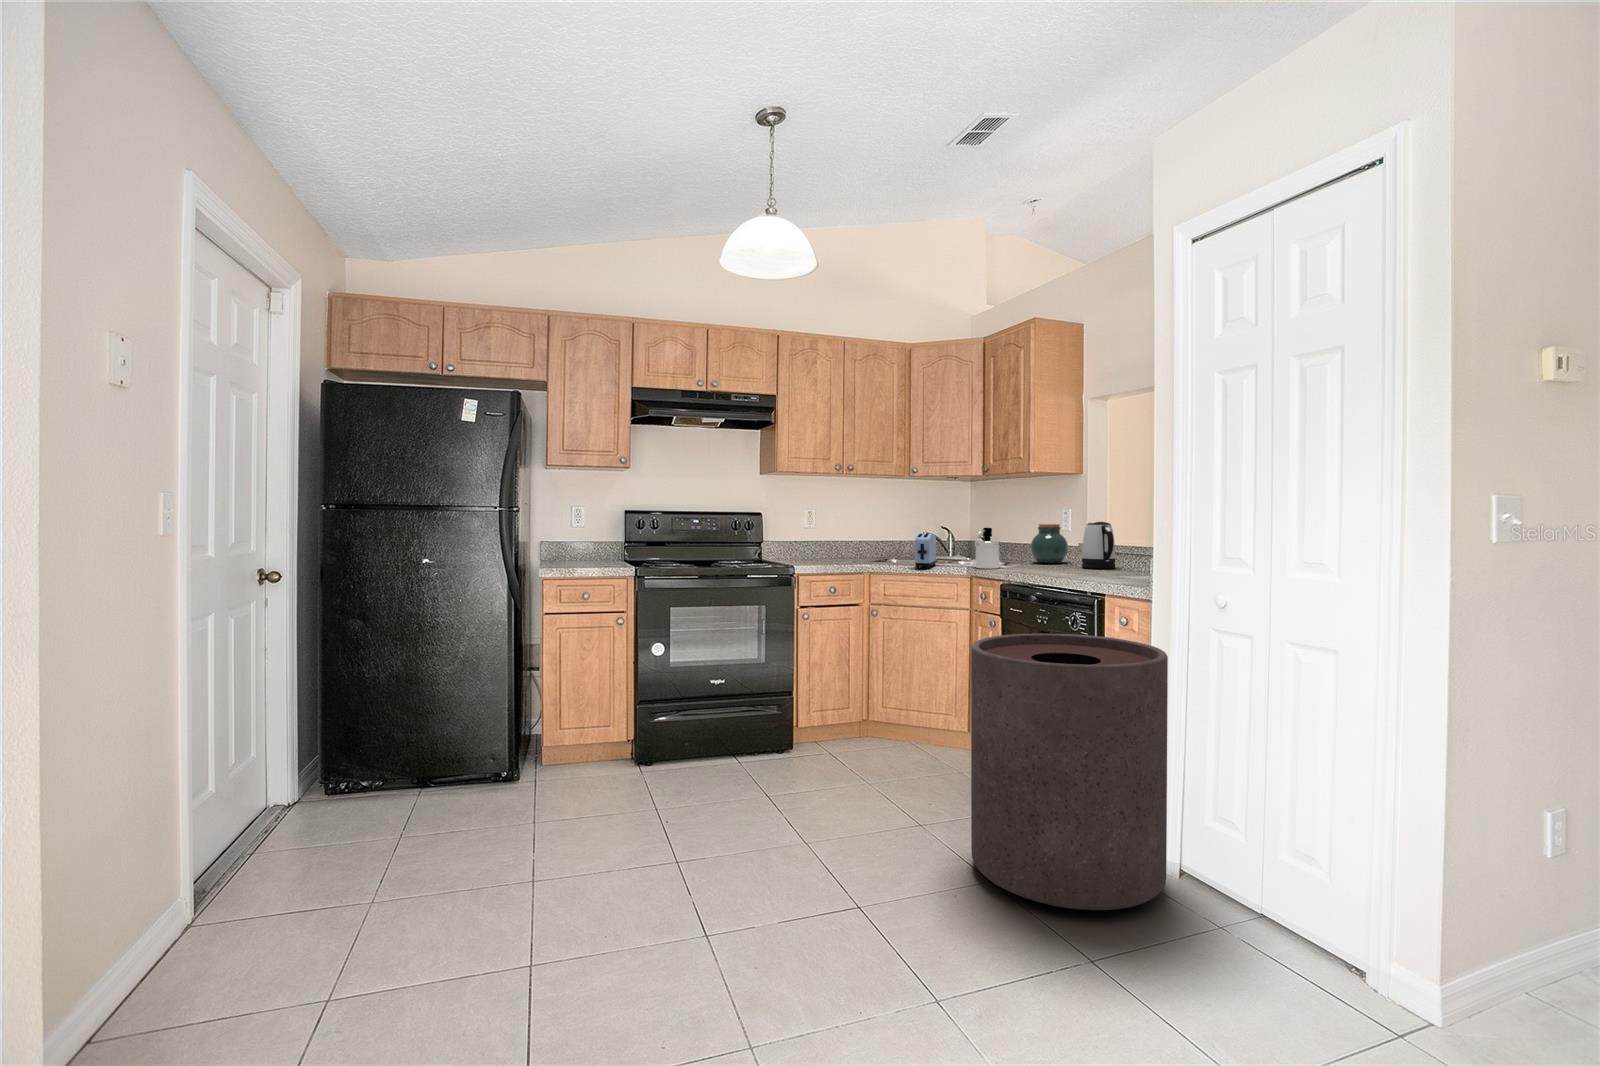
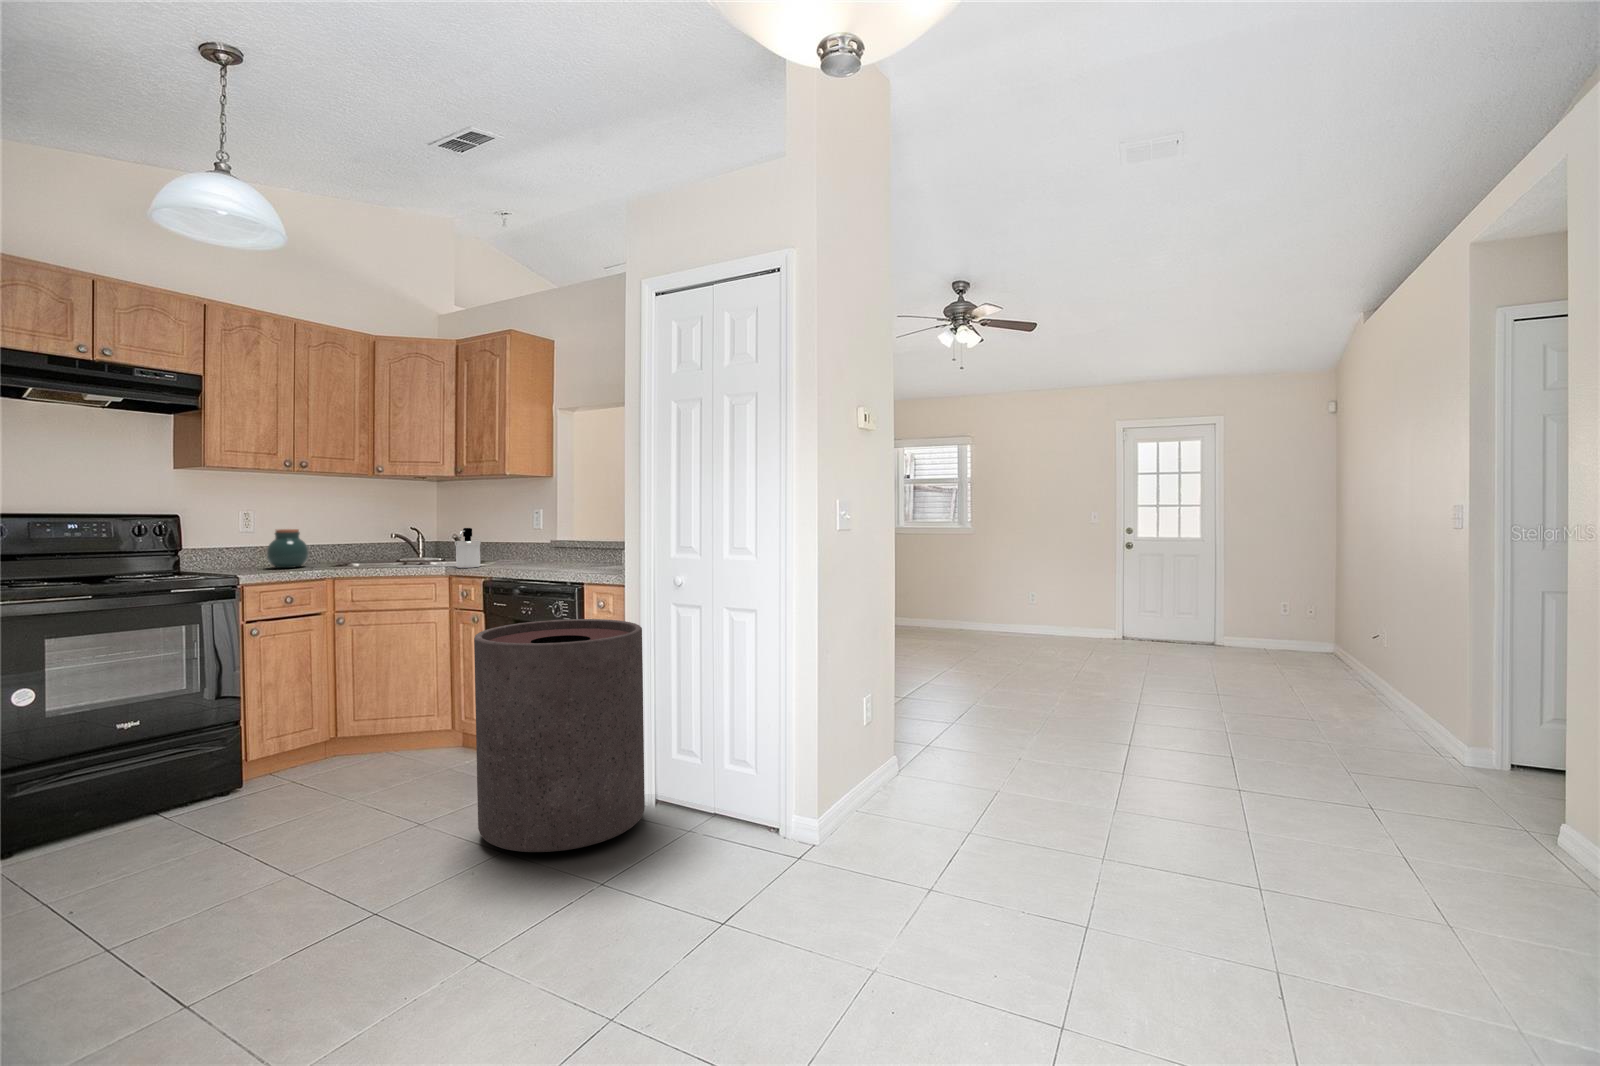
kettle: present [1082,522,1115,568] -> none [558,521,587,563]
jar: present [1031,524,1068,563] -> present [267,529,309,568]
toaster: present [915,534,936,569] -> none [389,535,411,571]

